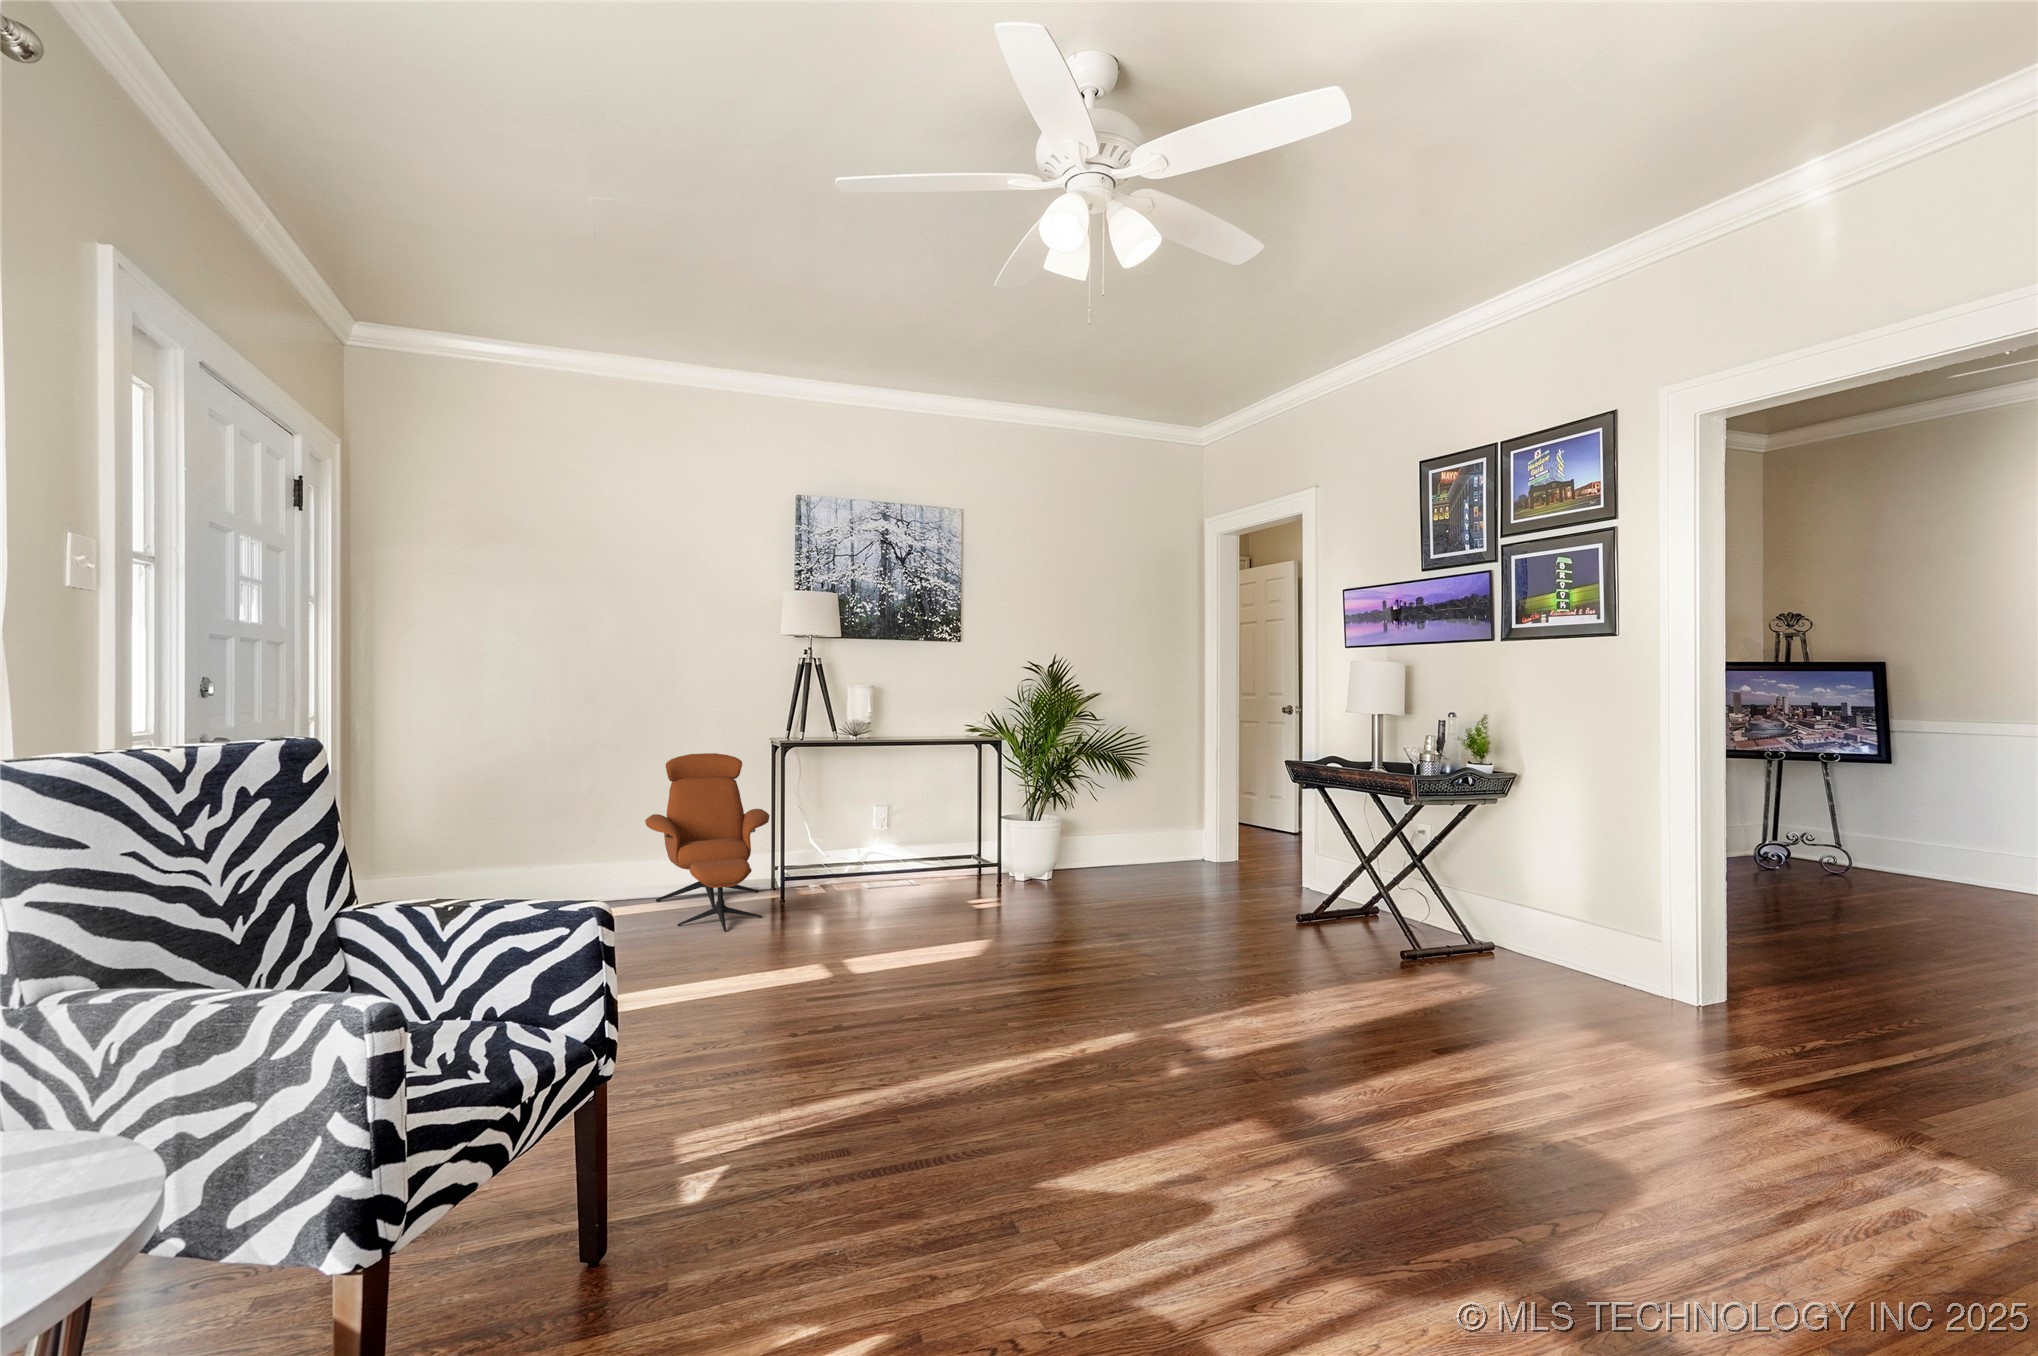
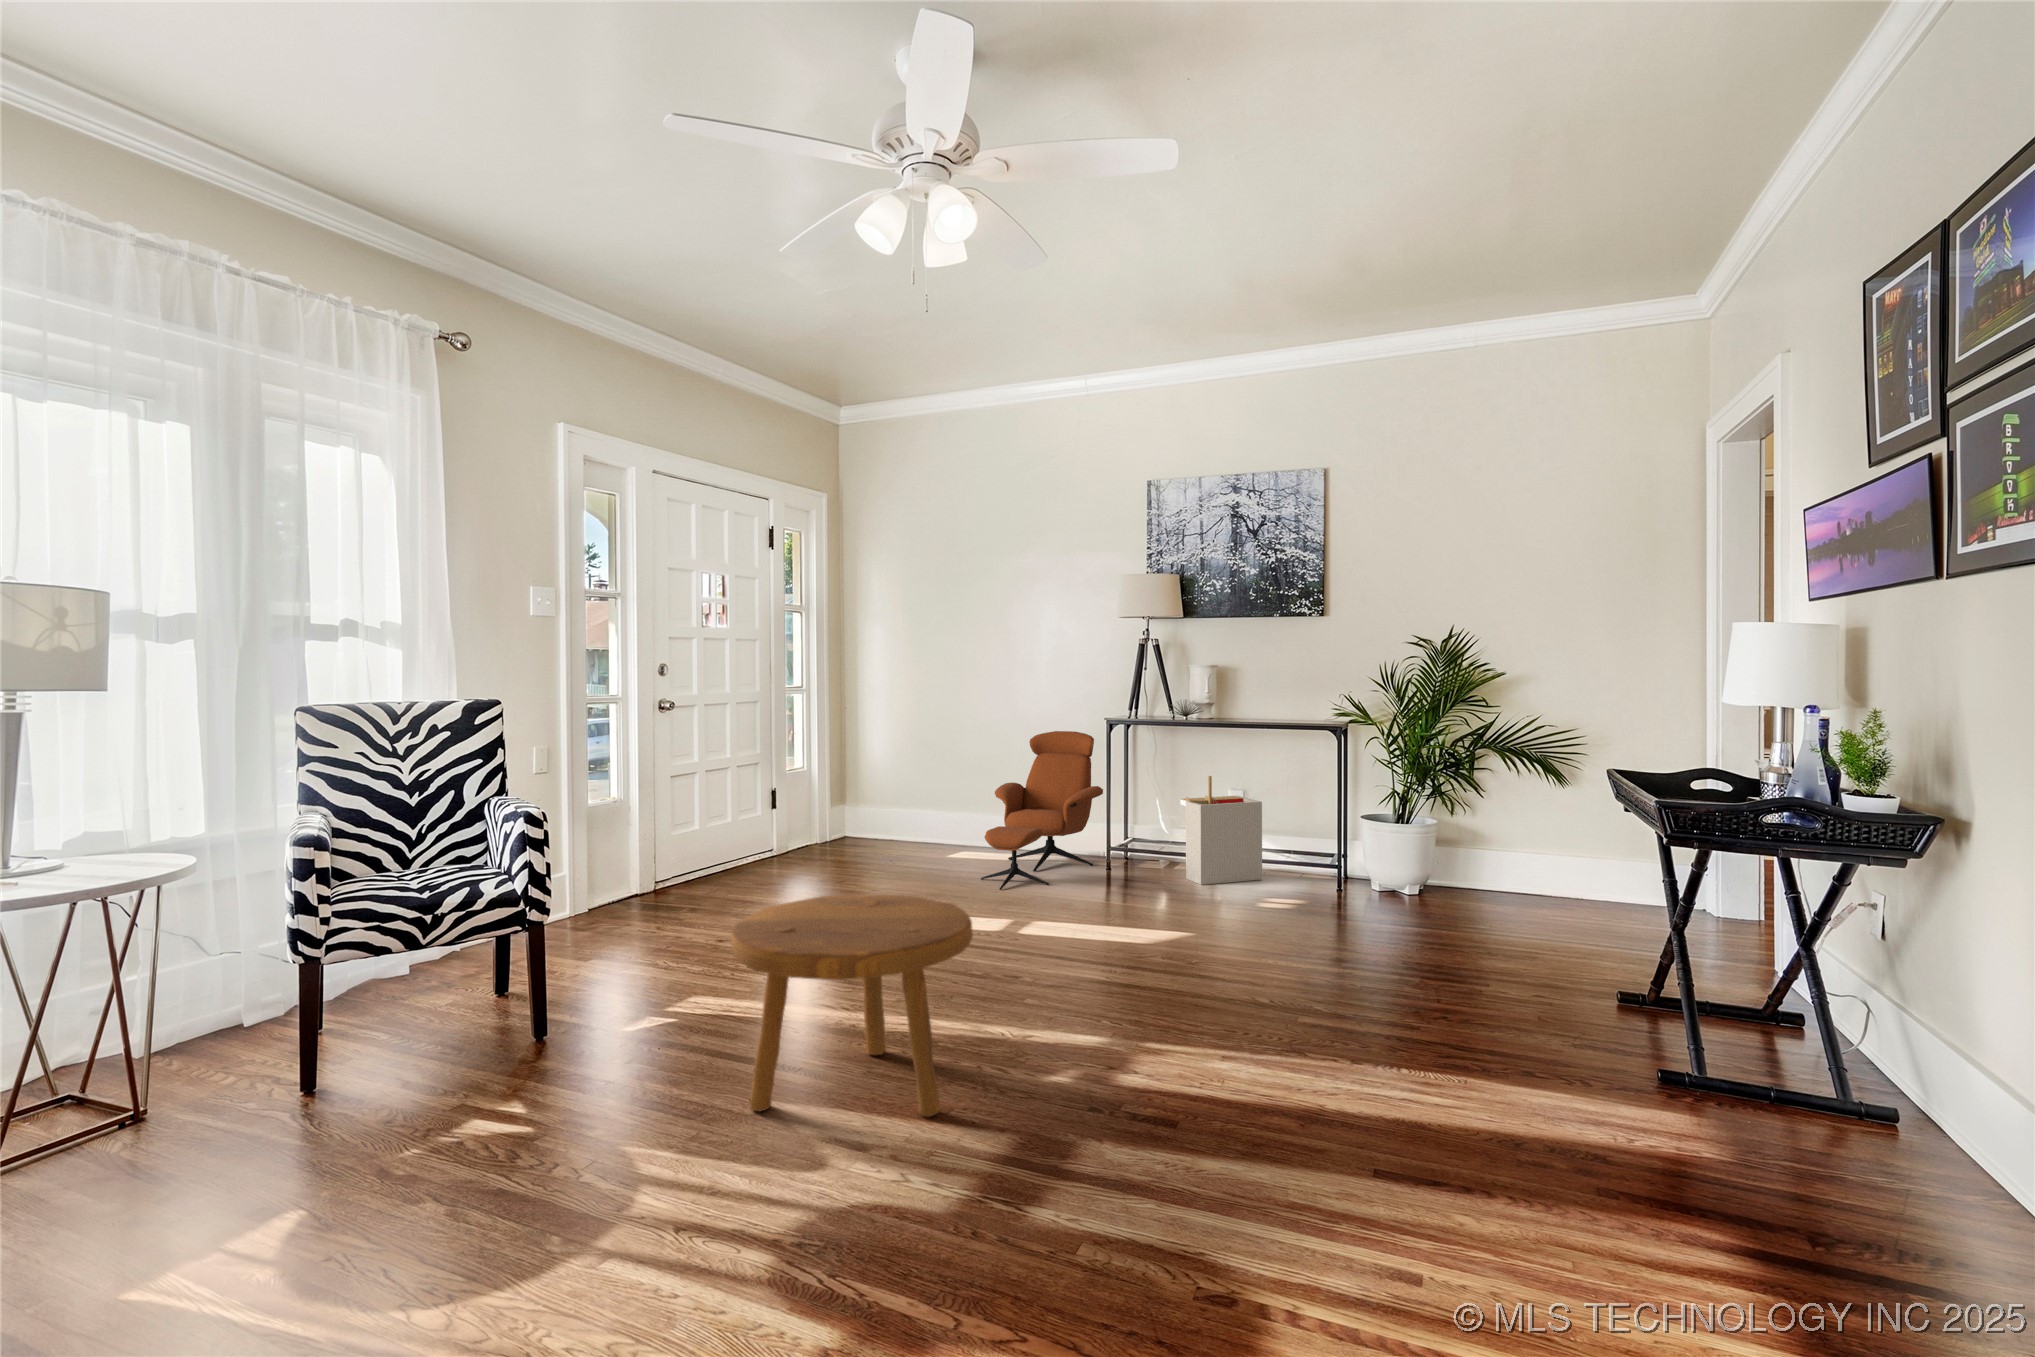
storage bin: none [854,788,926,892] -> present [1180,776,1262,885]
footstool: none [942,924,1198,1194] -> present [731,894,973,1117]

